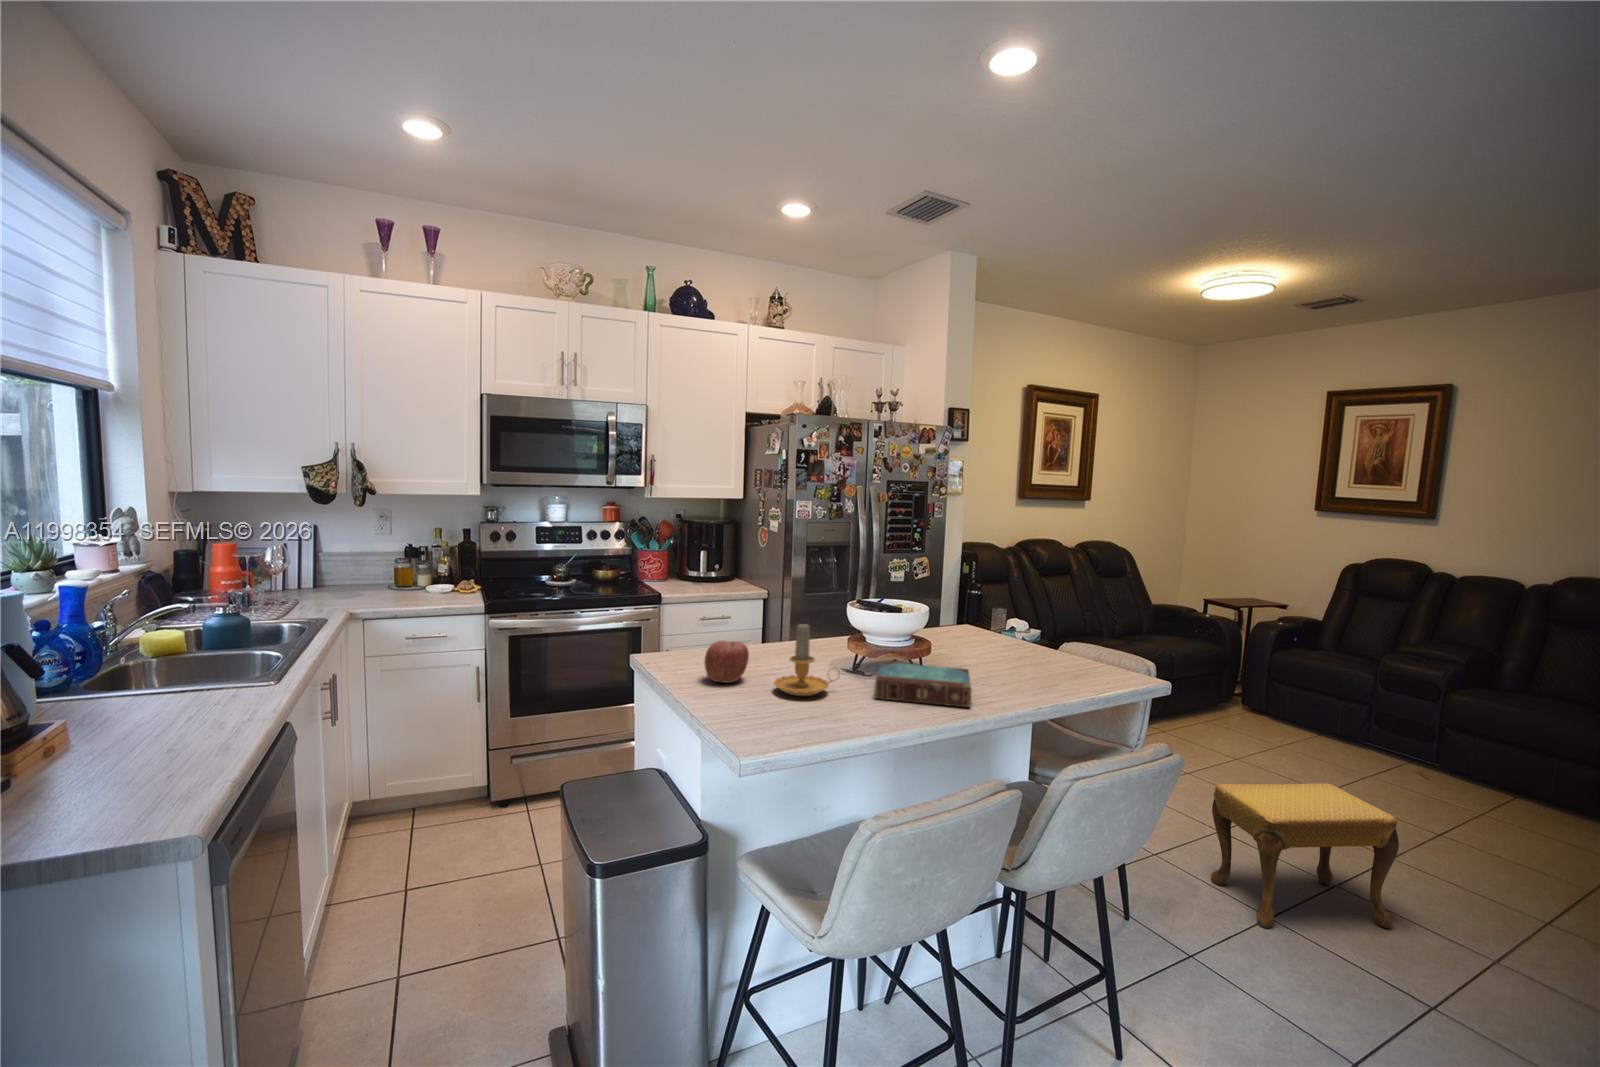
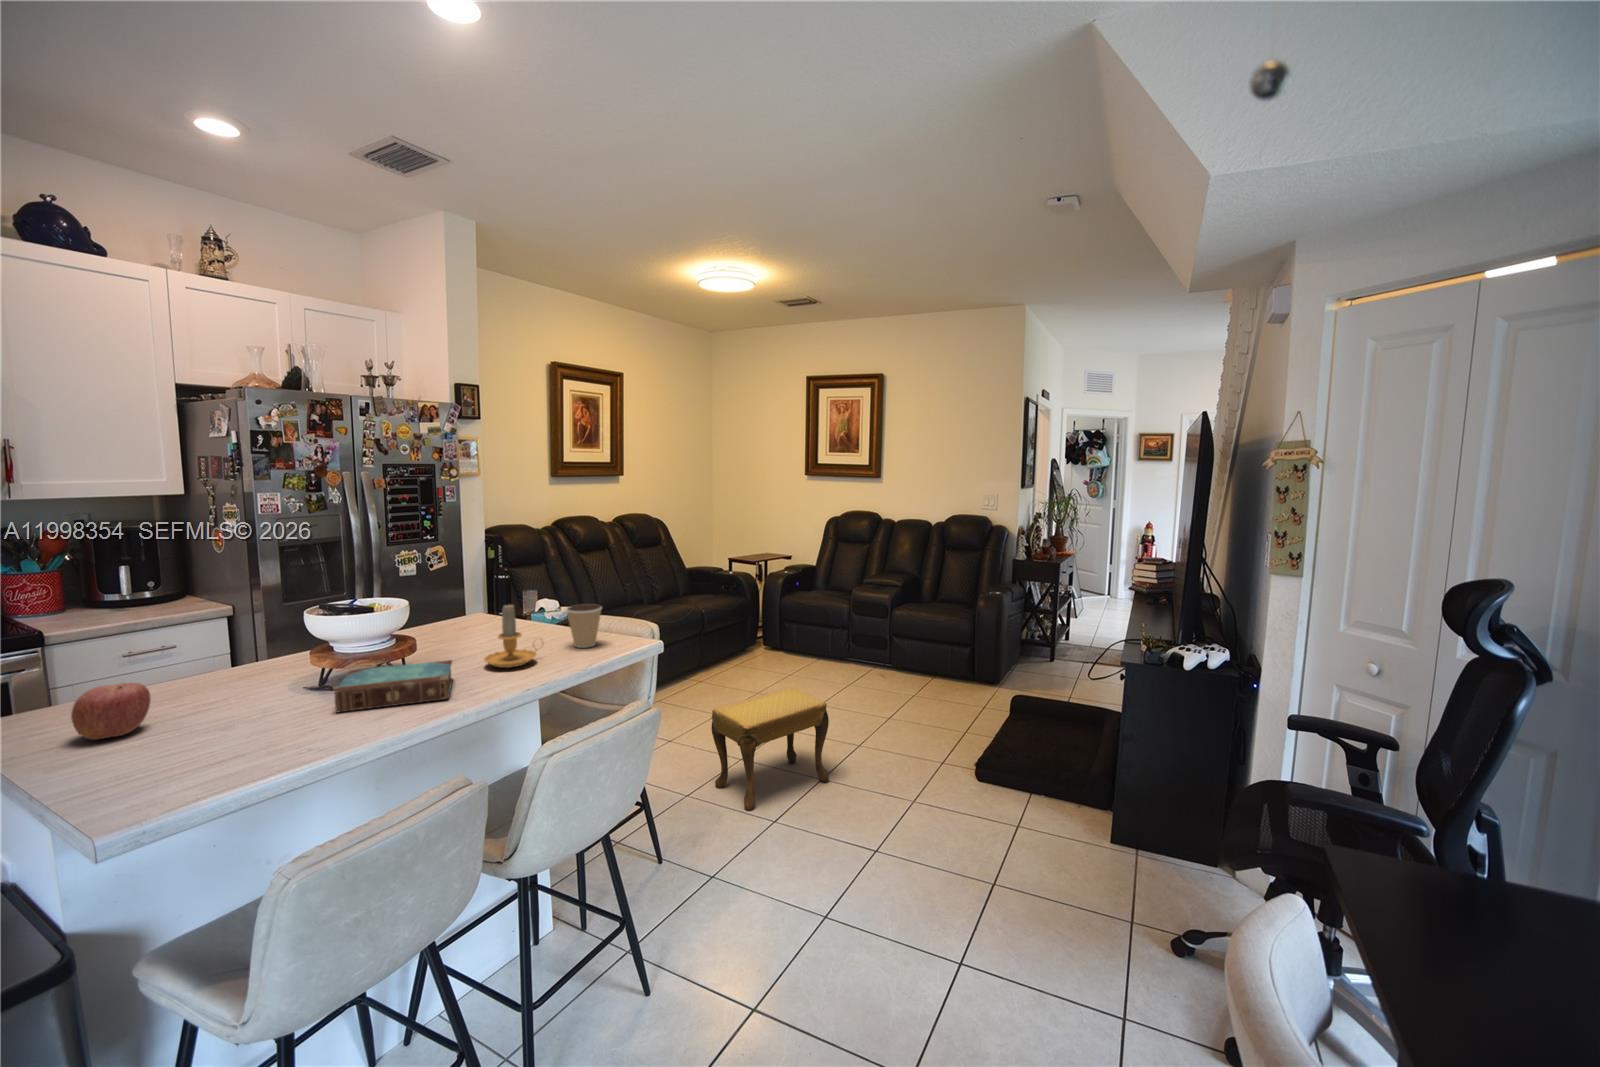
candle: present [774,624,833,696] -> present [484,605,538,668]
coffee cup: none [1075,633,1116,682] -> present [566,604,602,648]

